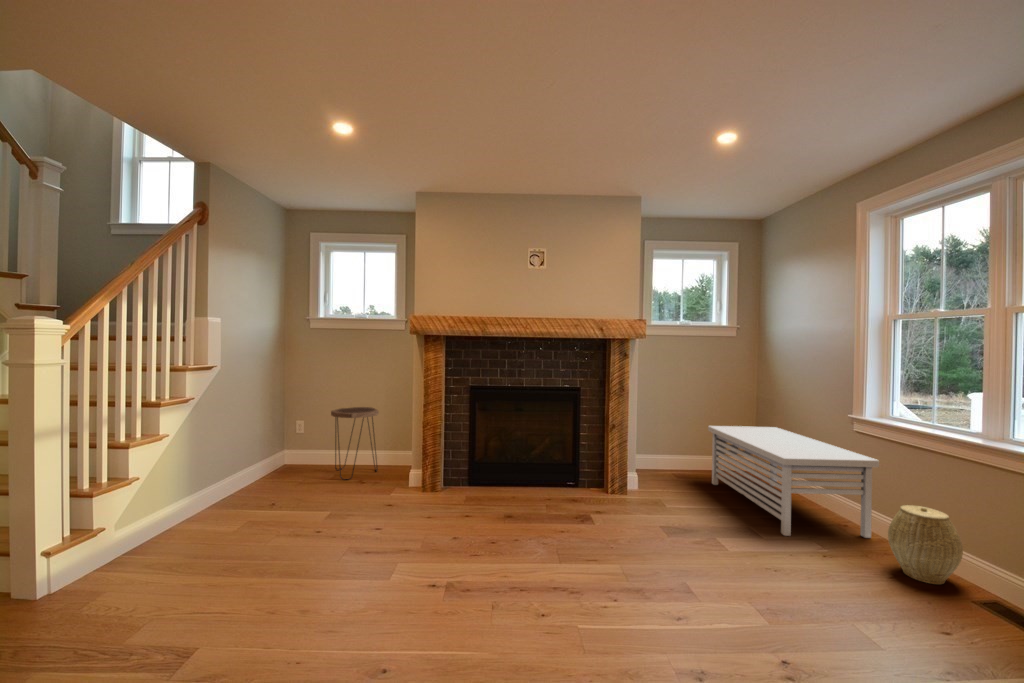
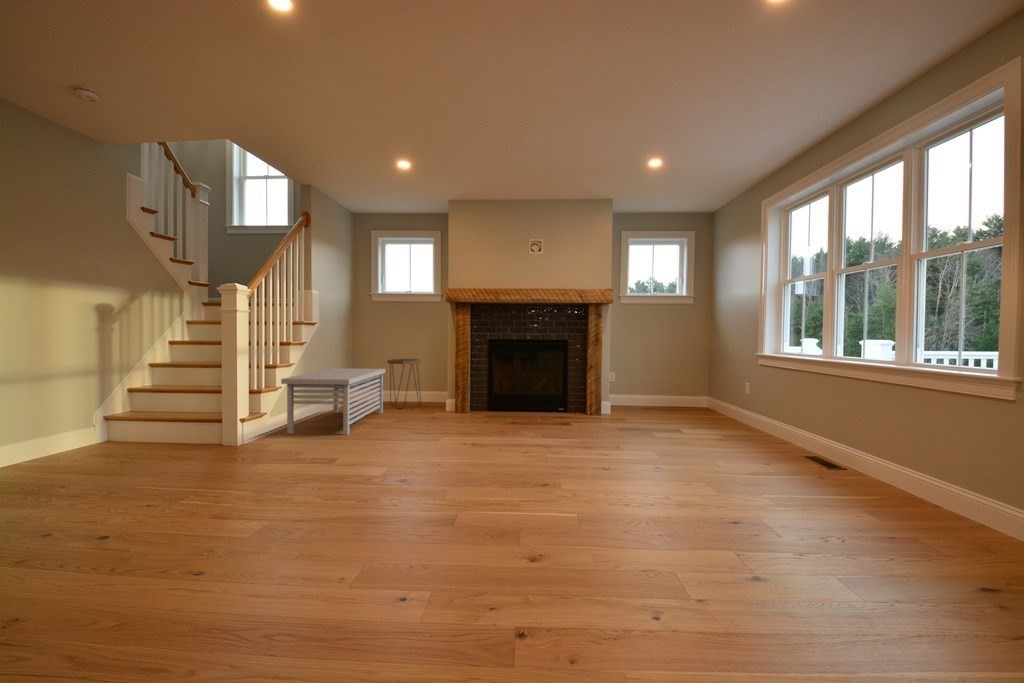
storage bench: present [708,426,879,538] -> present [281,368,385,435]
woven basket: present [888,505,963,584] -> none [759,402,800,448]

